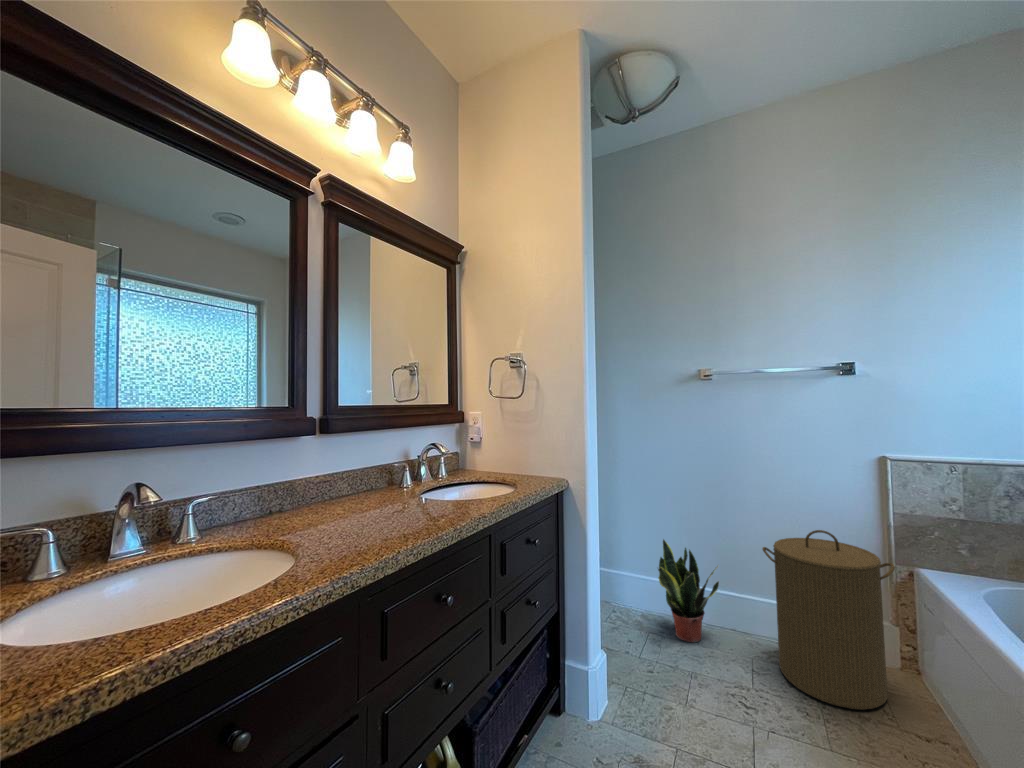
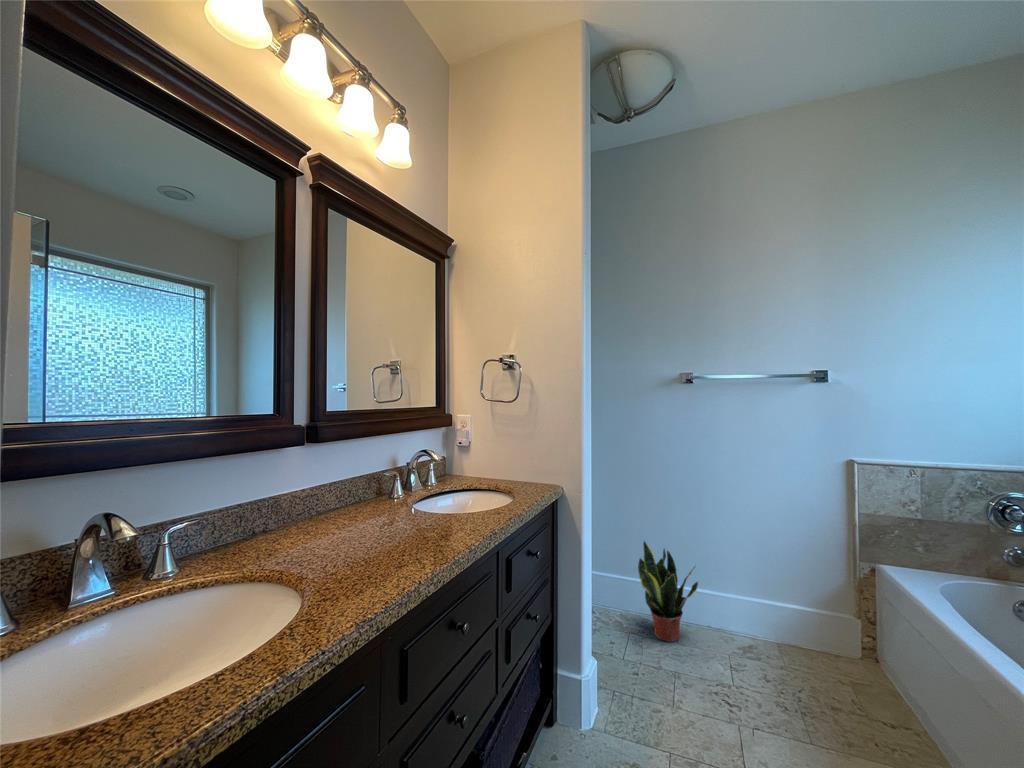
laundry hamper: present [762,530,895,710] -> none [741,532,864,701]

